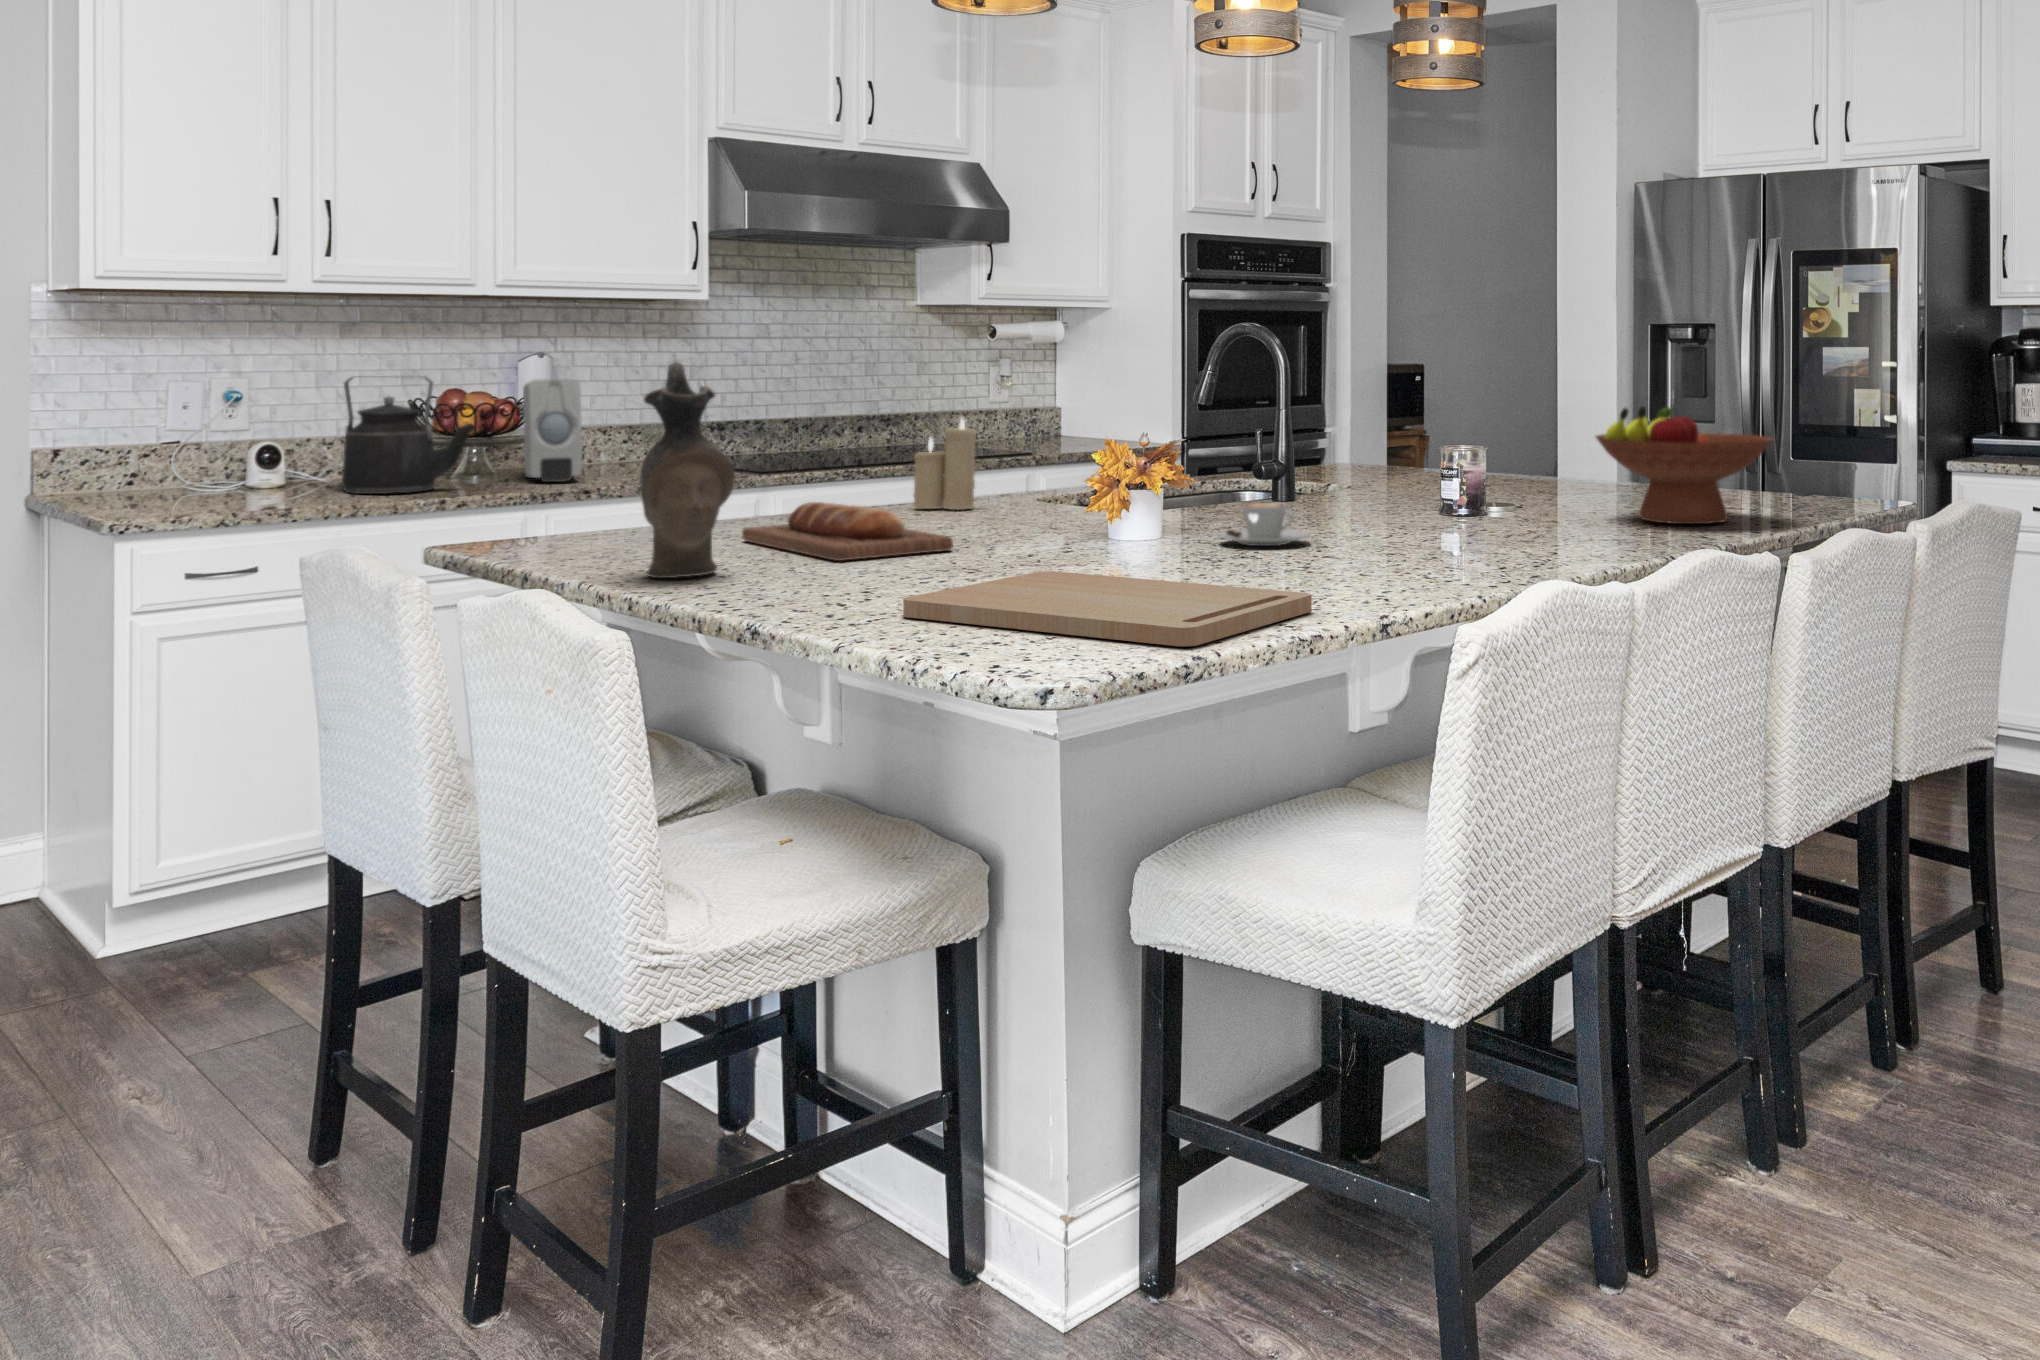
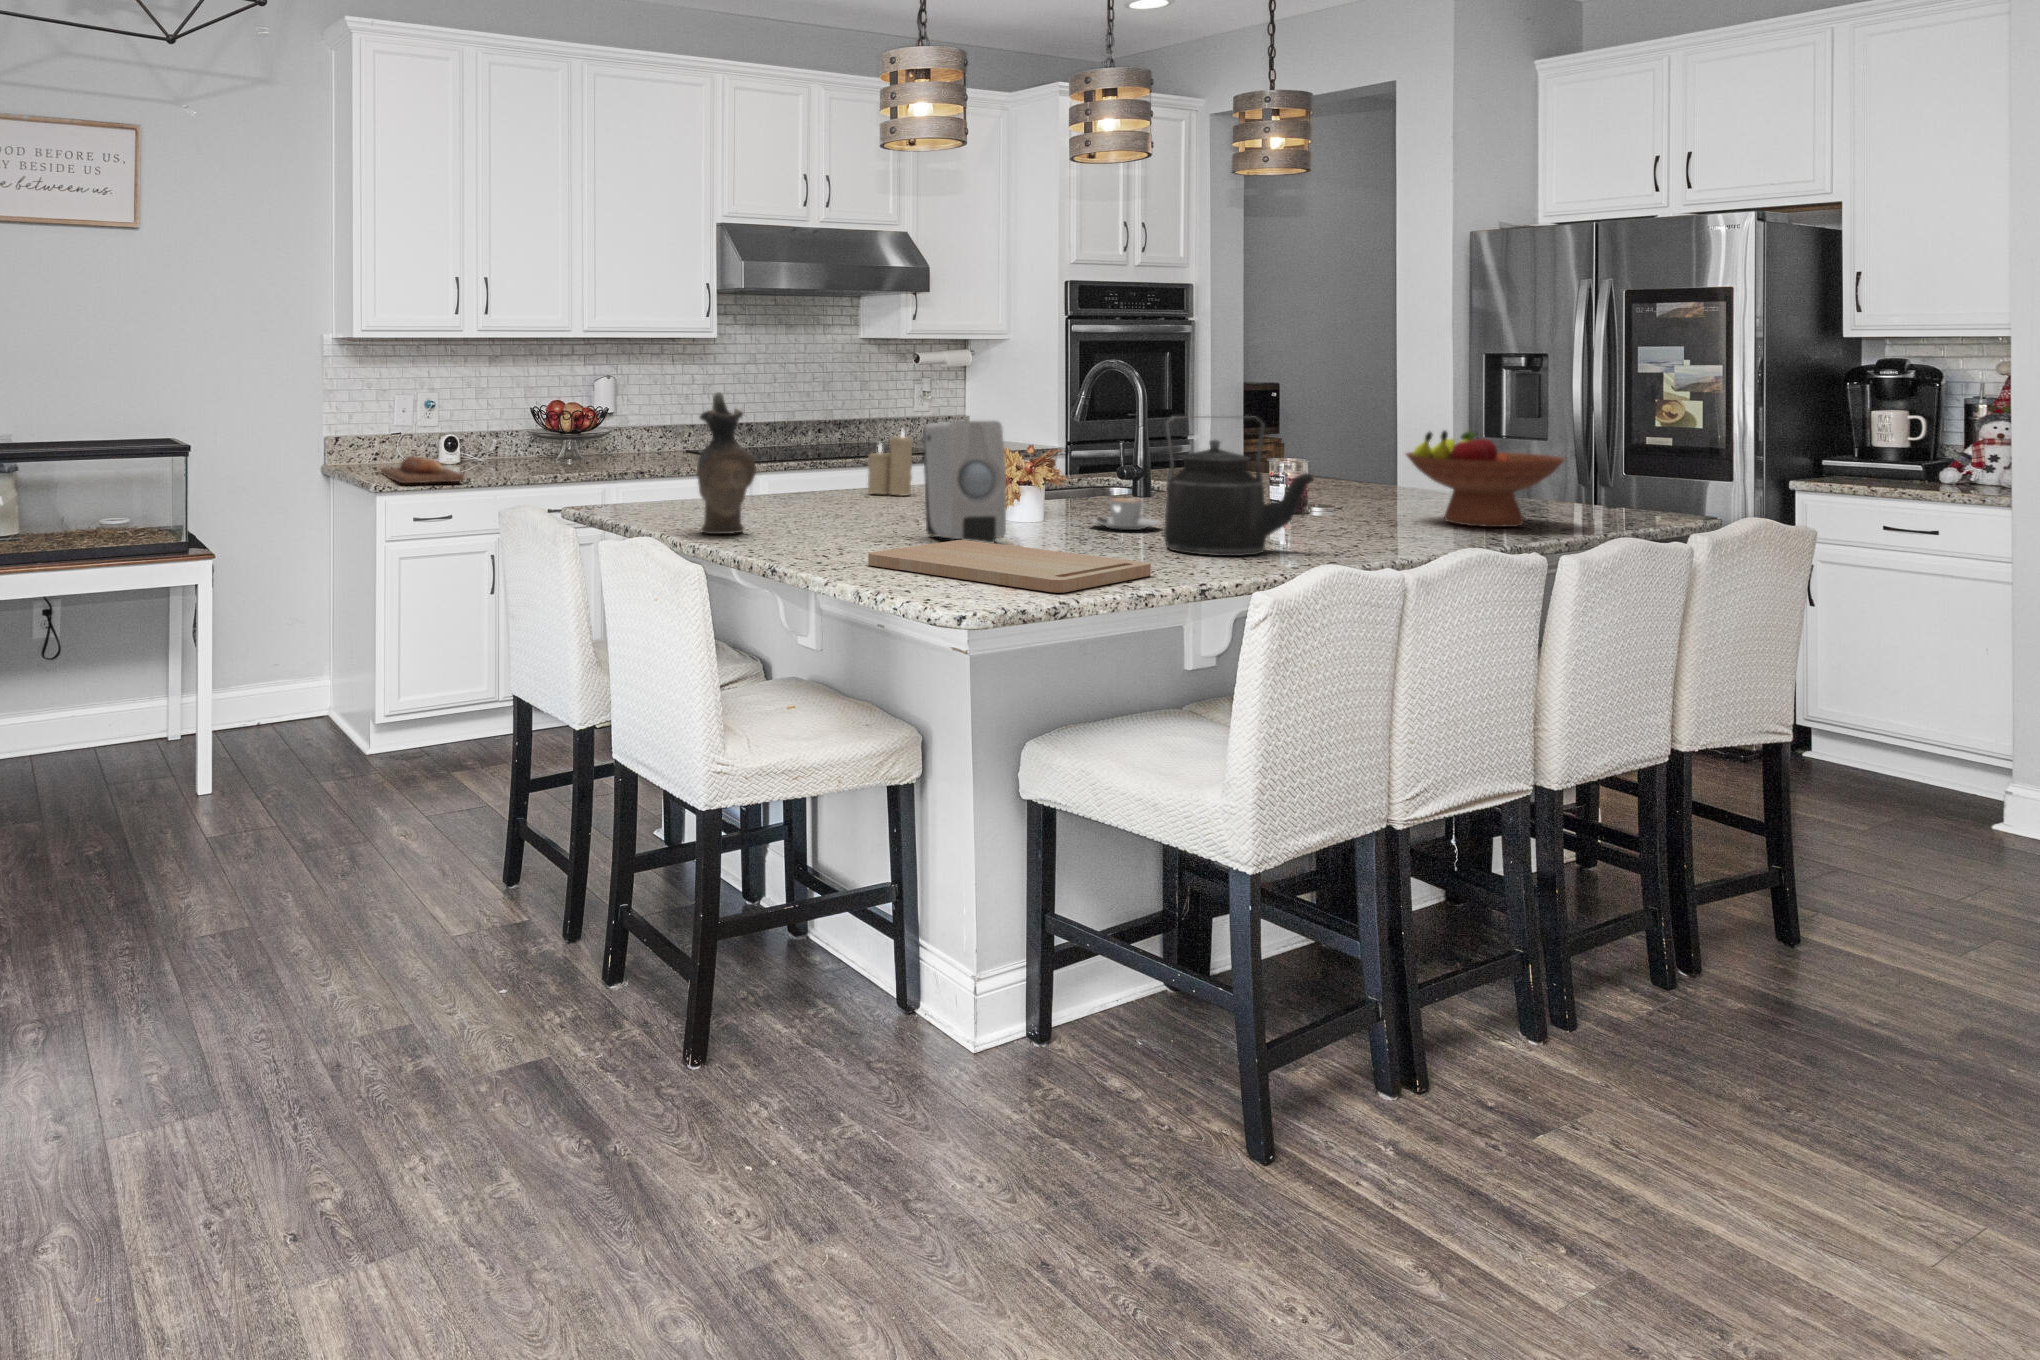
kettle: present [342,376,476,494] -> present [1164,416,1314,556]
soap dispenser: present [523,379,582,482] -> present [923,421,1006,543]
bread loaf: present [742,502,953,561] -> present [381,456,464,483]

